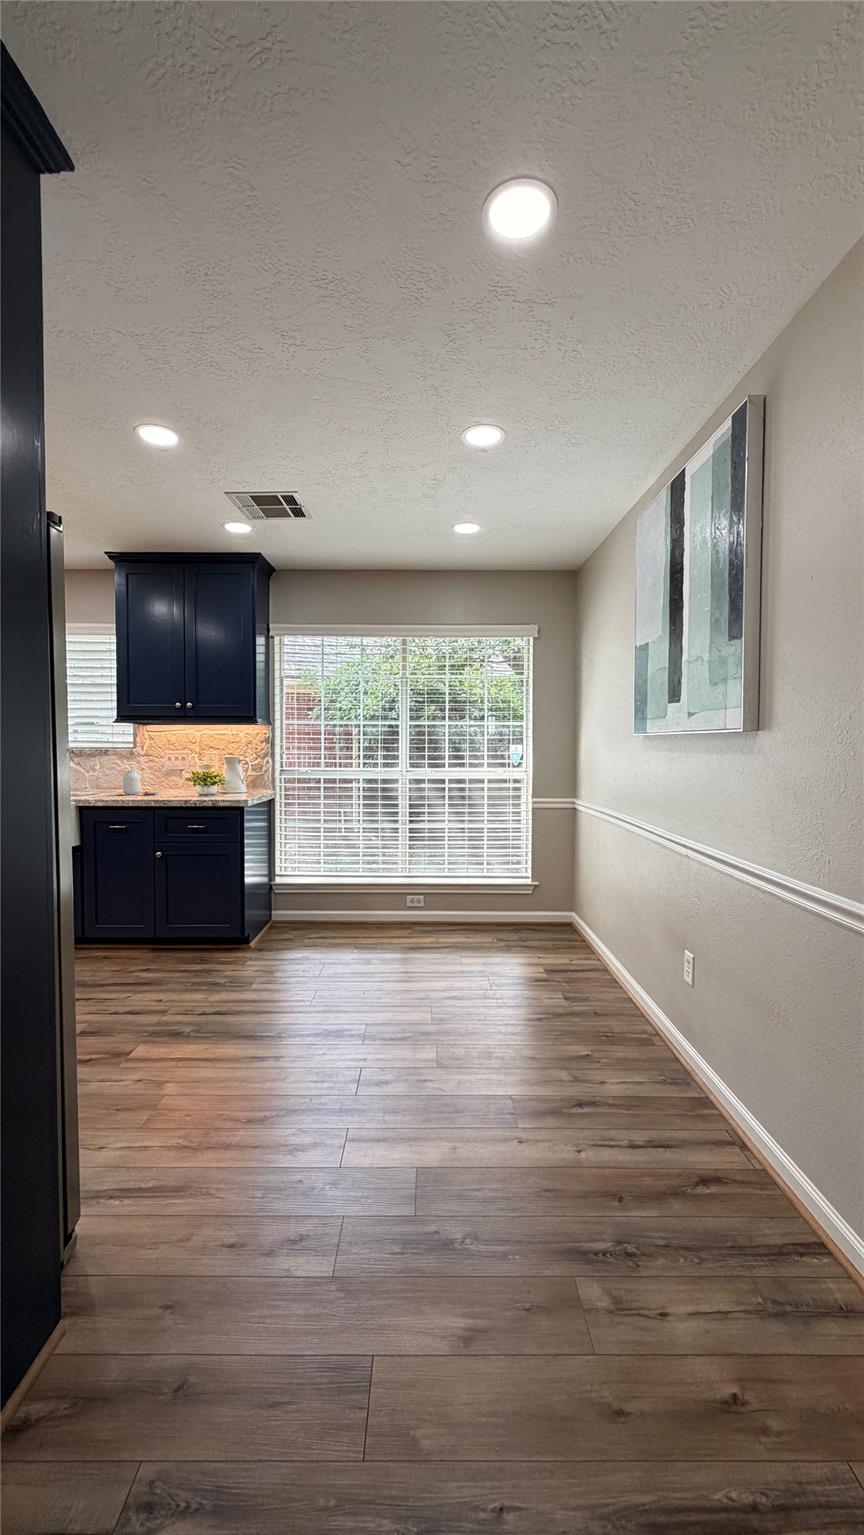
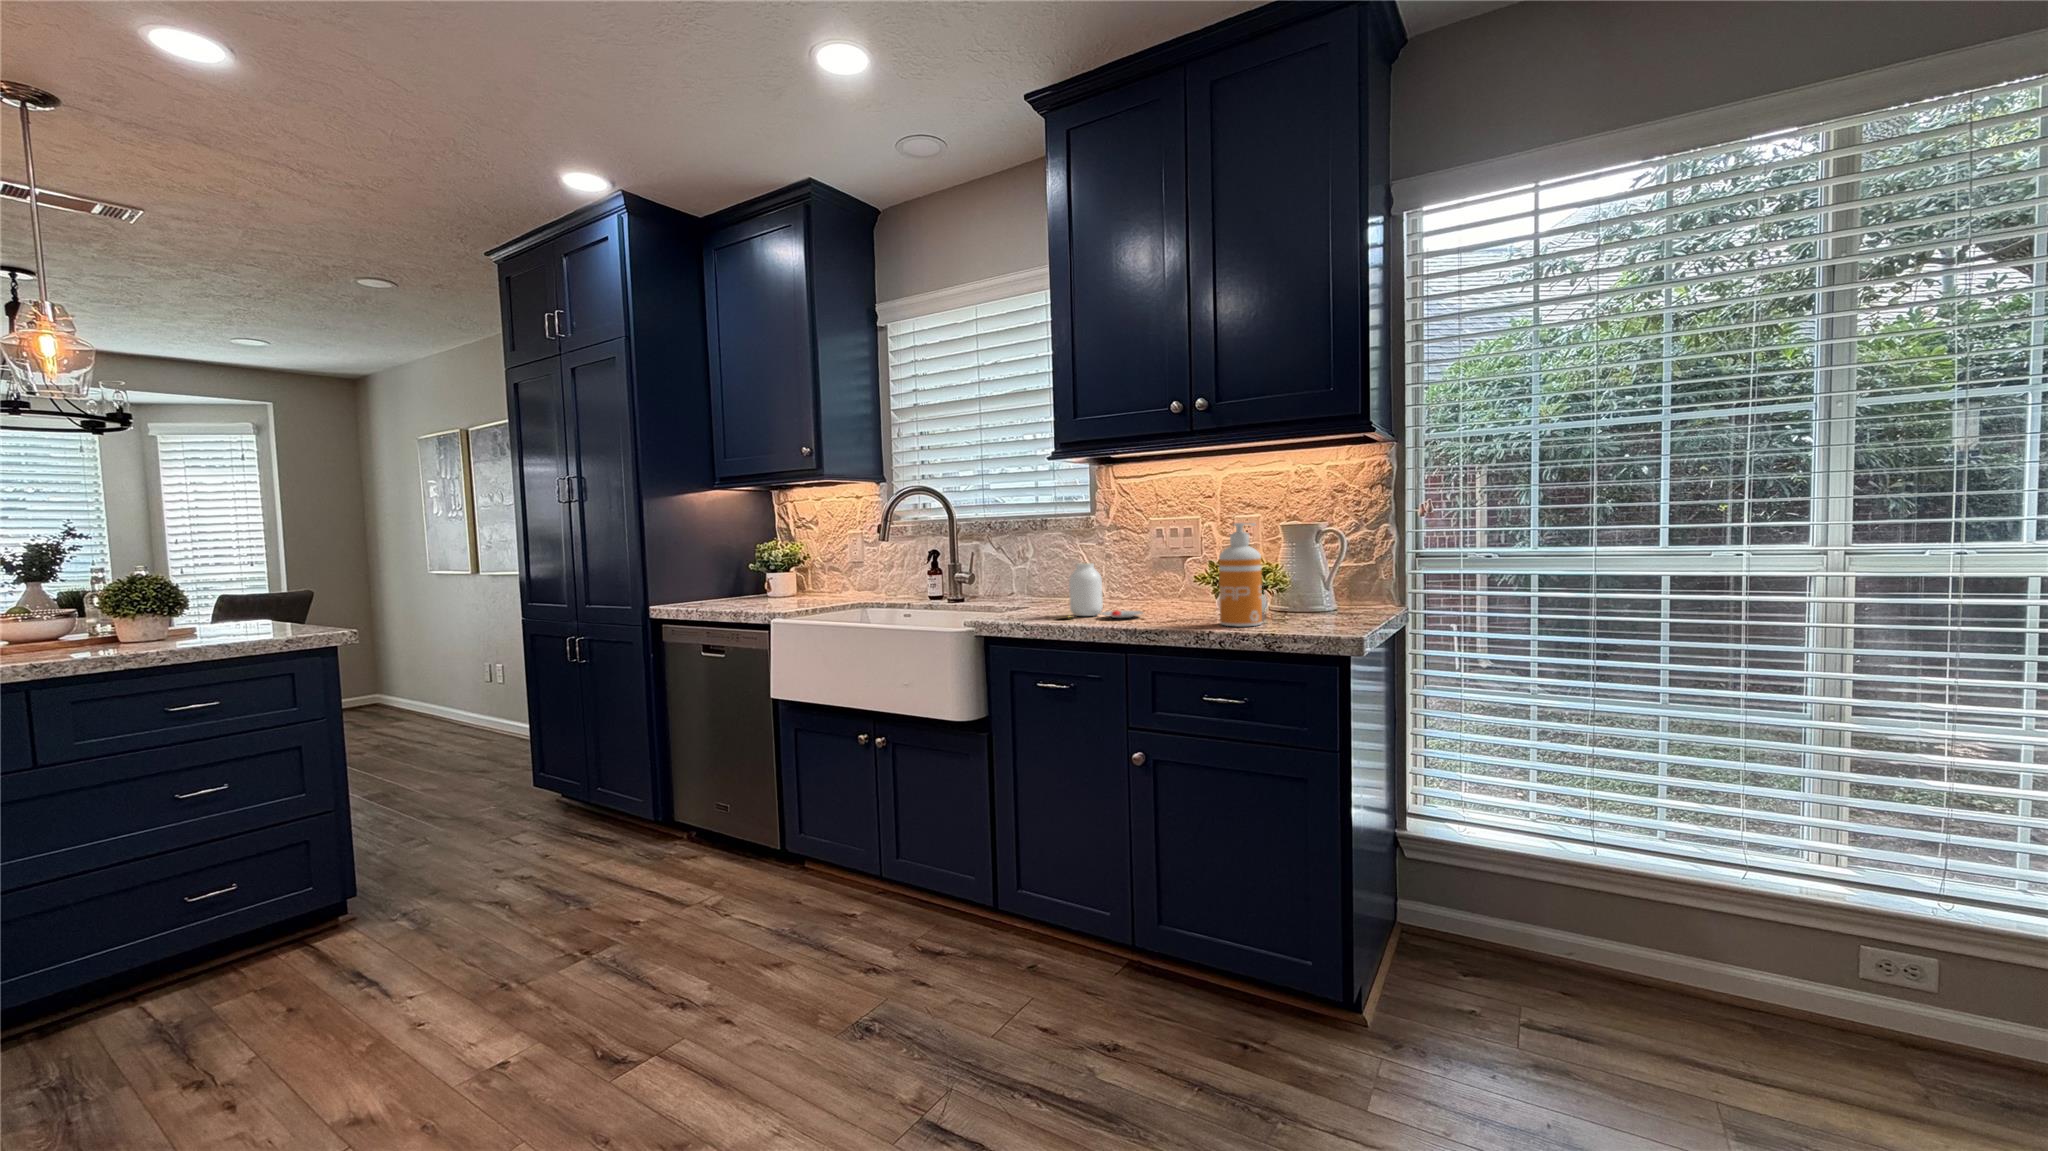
soap dispenser: none [193,754,211,795] -> present [1219,523,1262,626]

